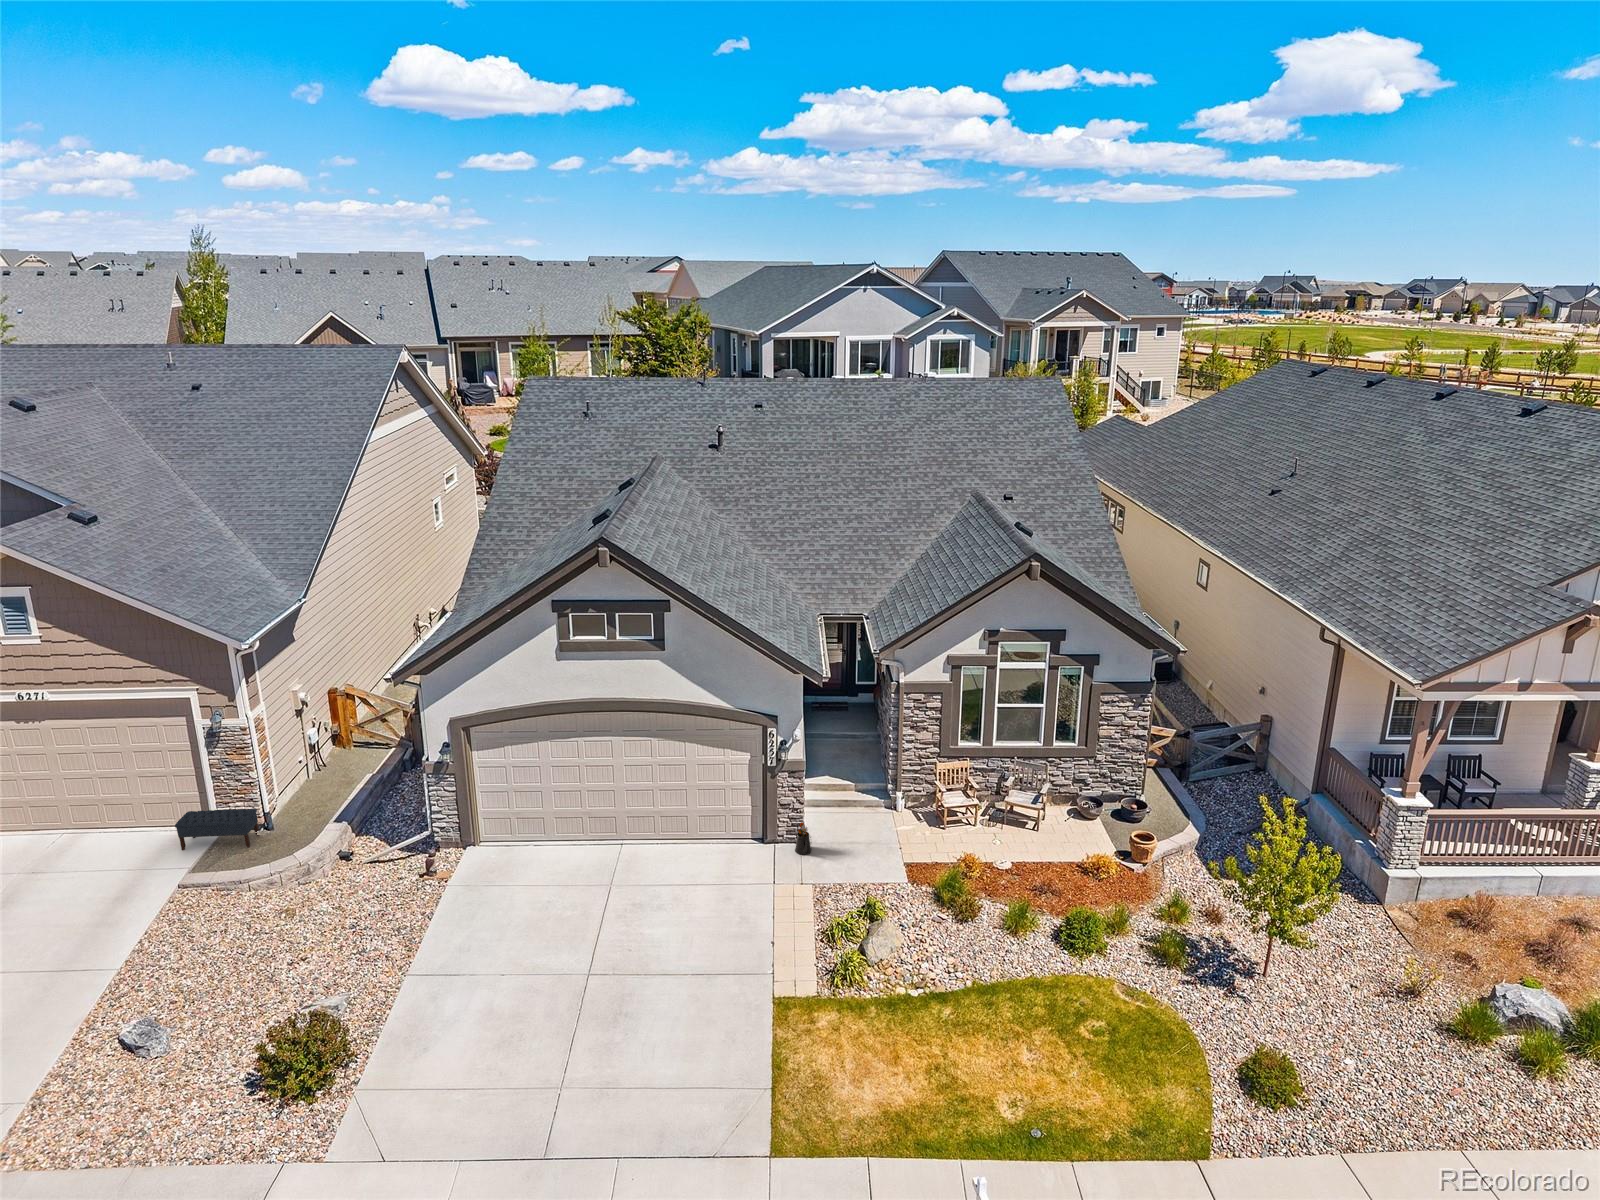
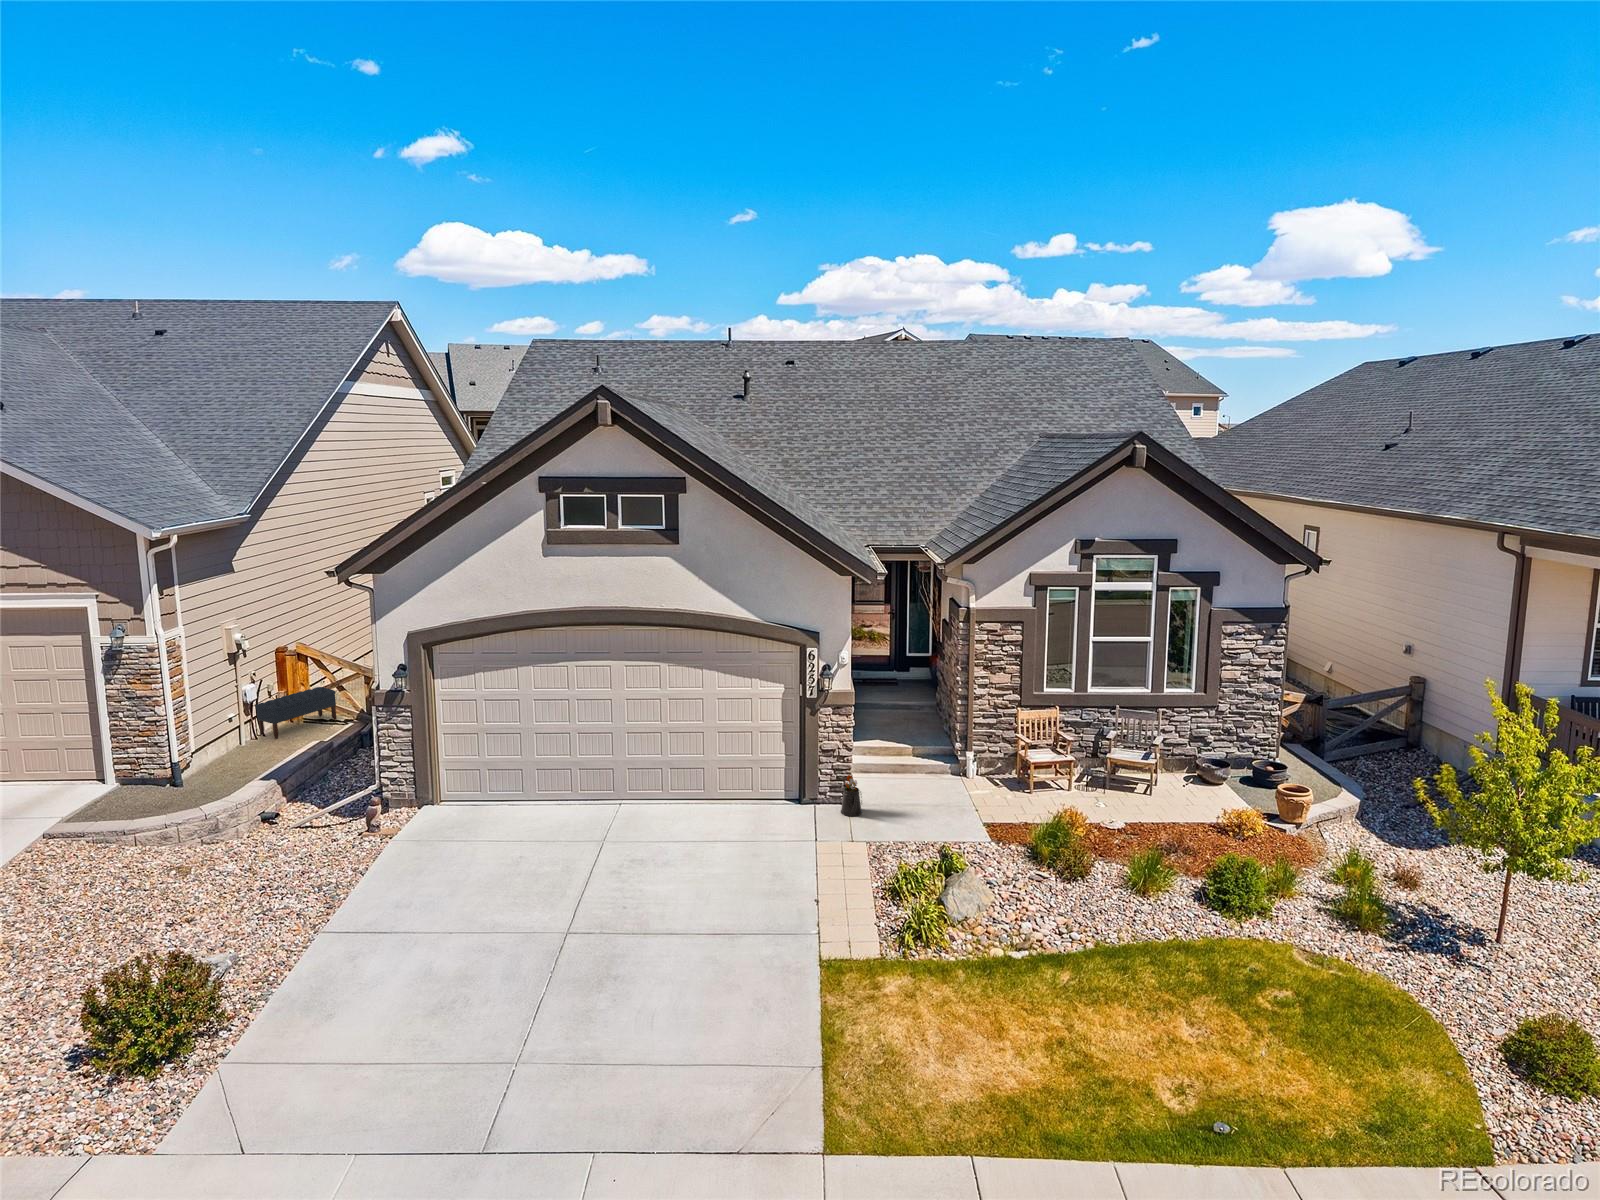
bench: present [175,809,259,850] -> present [255,687,337,739]

